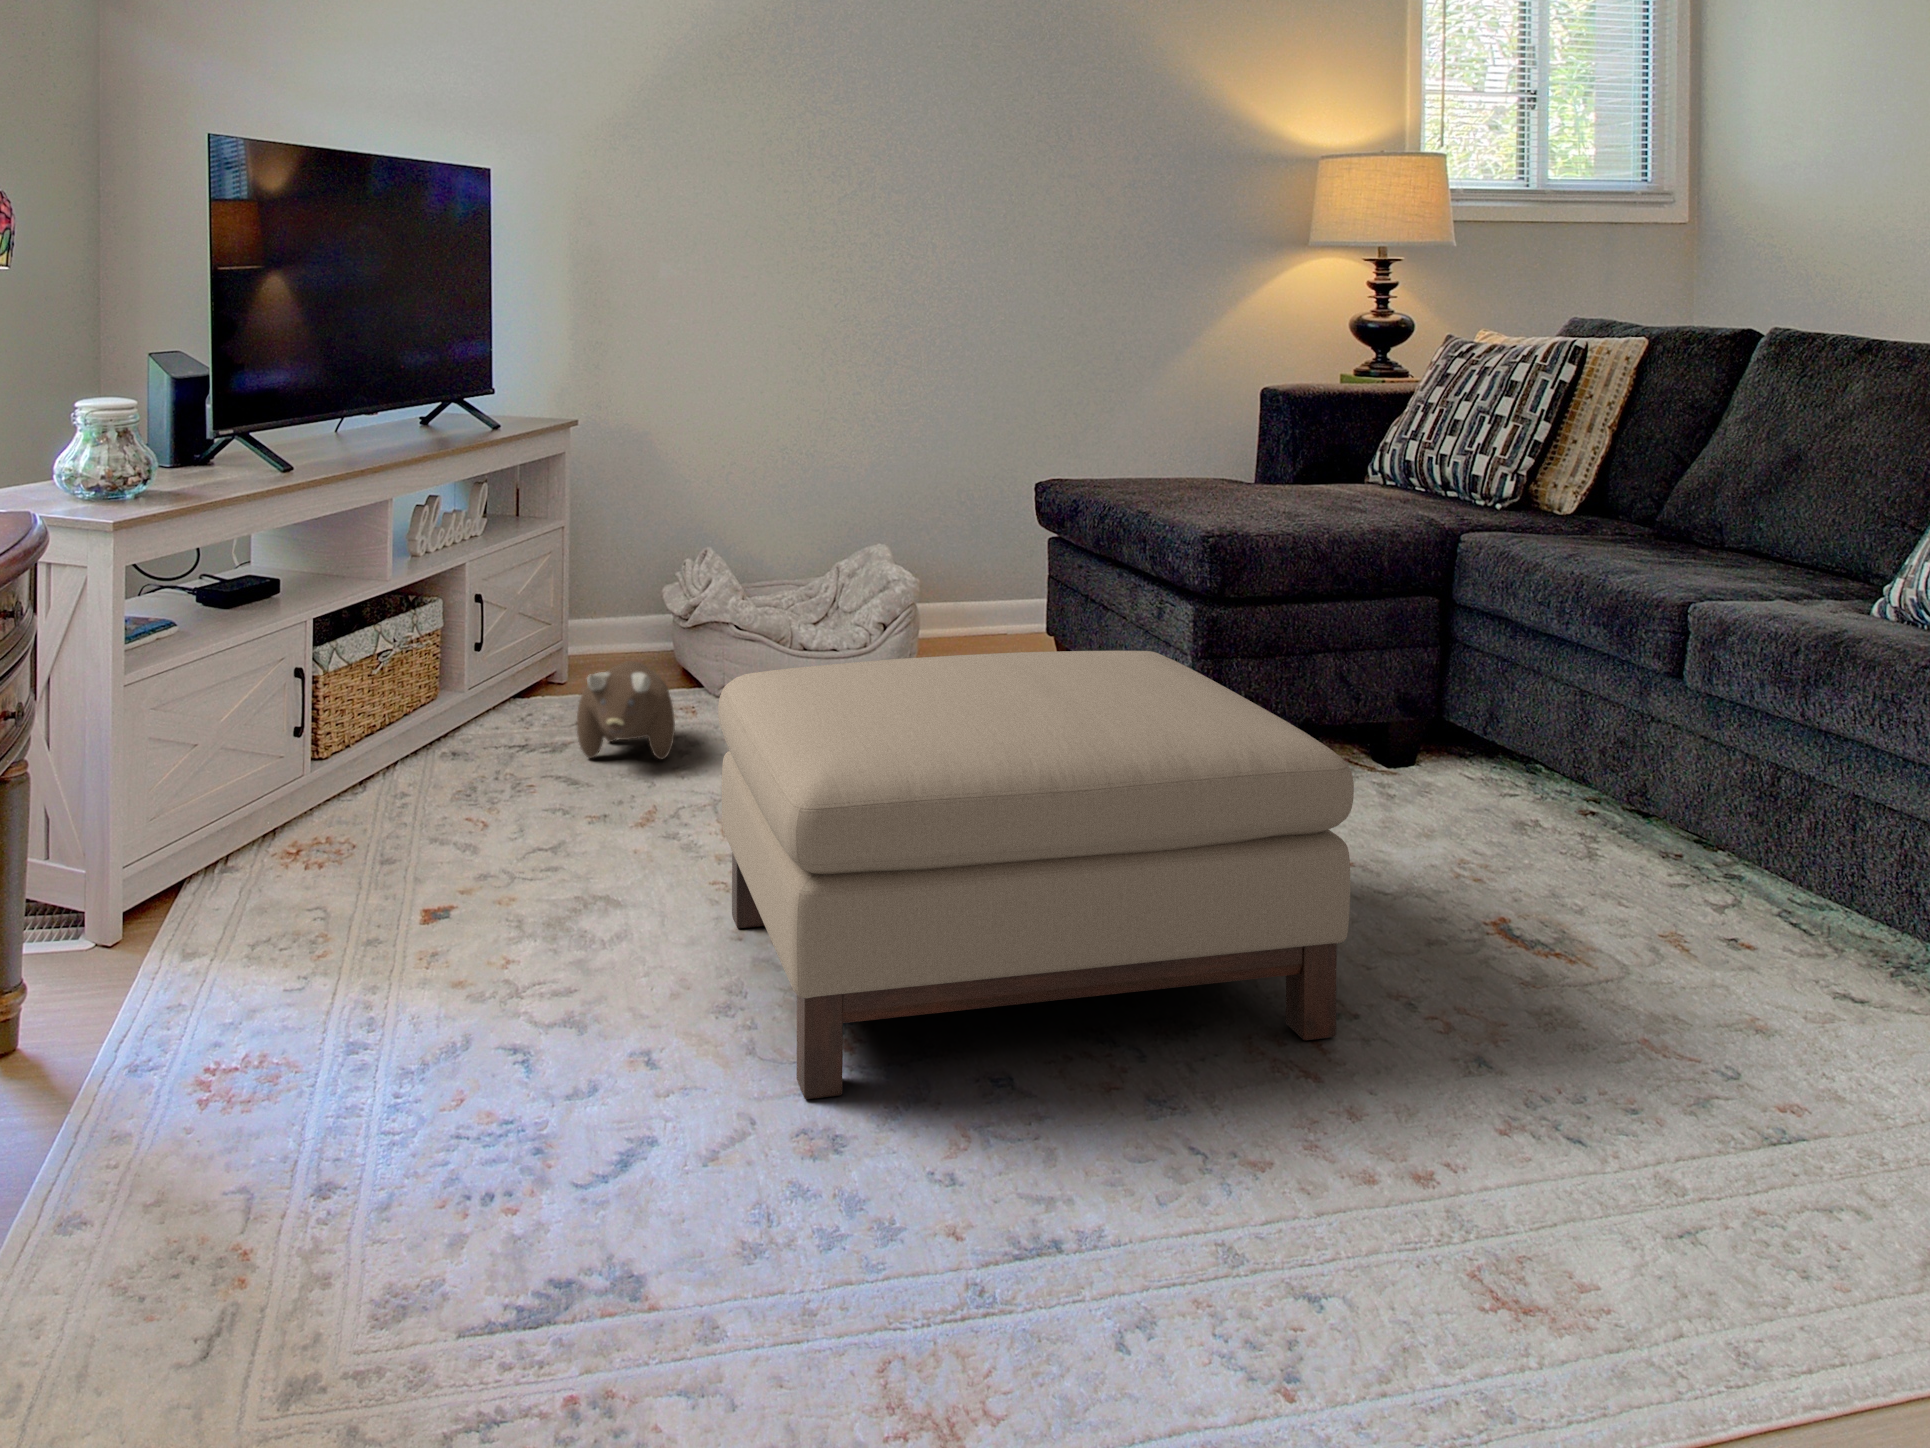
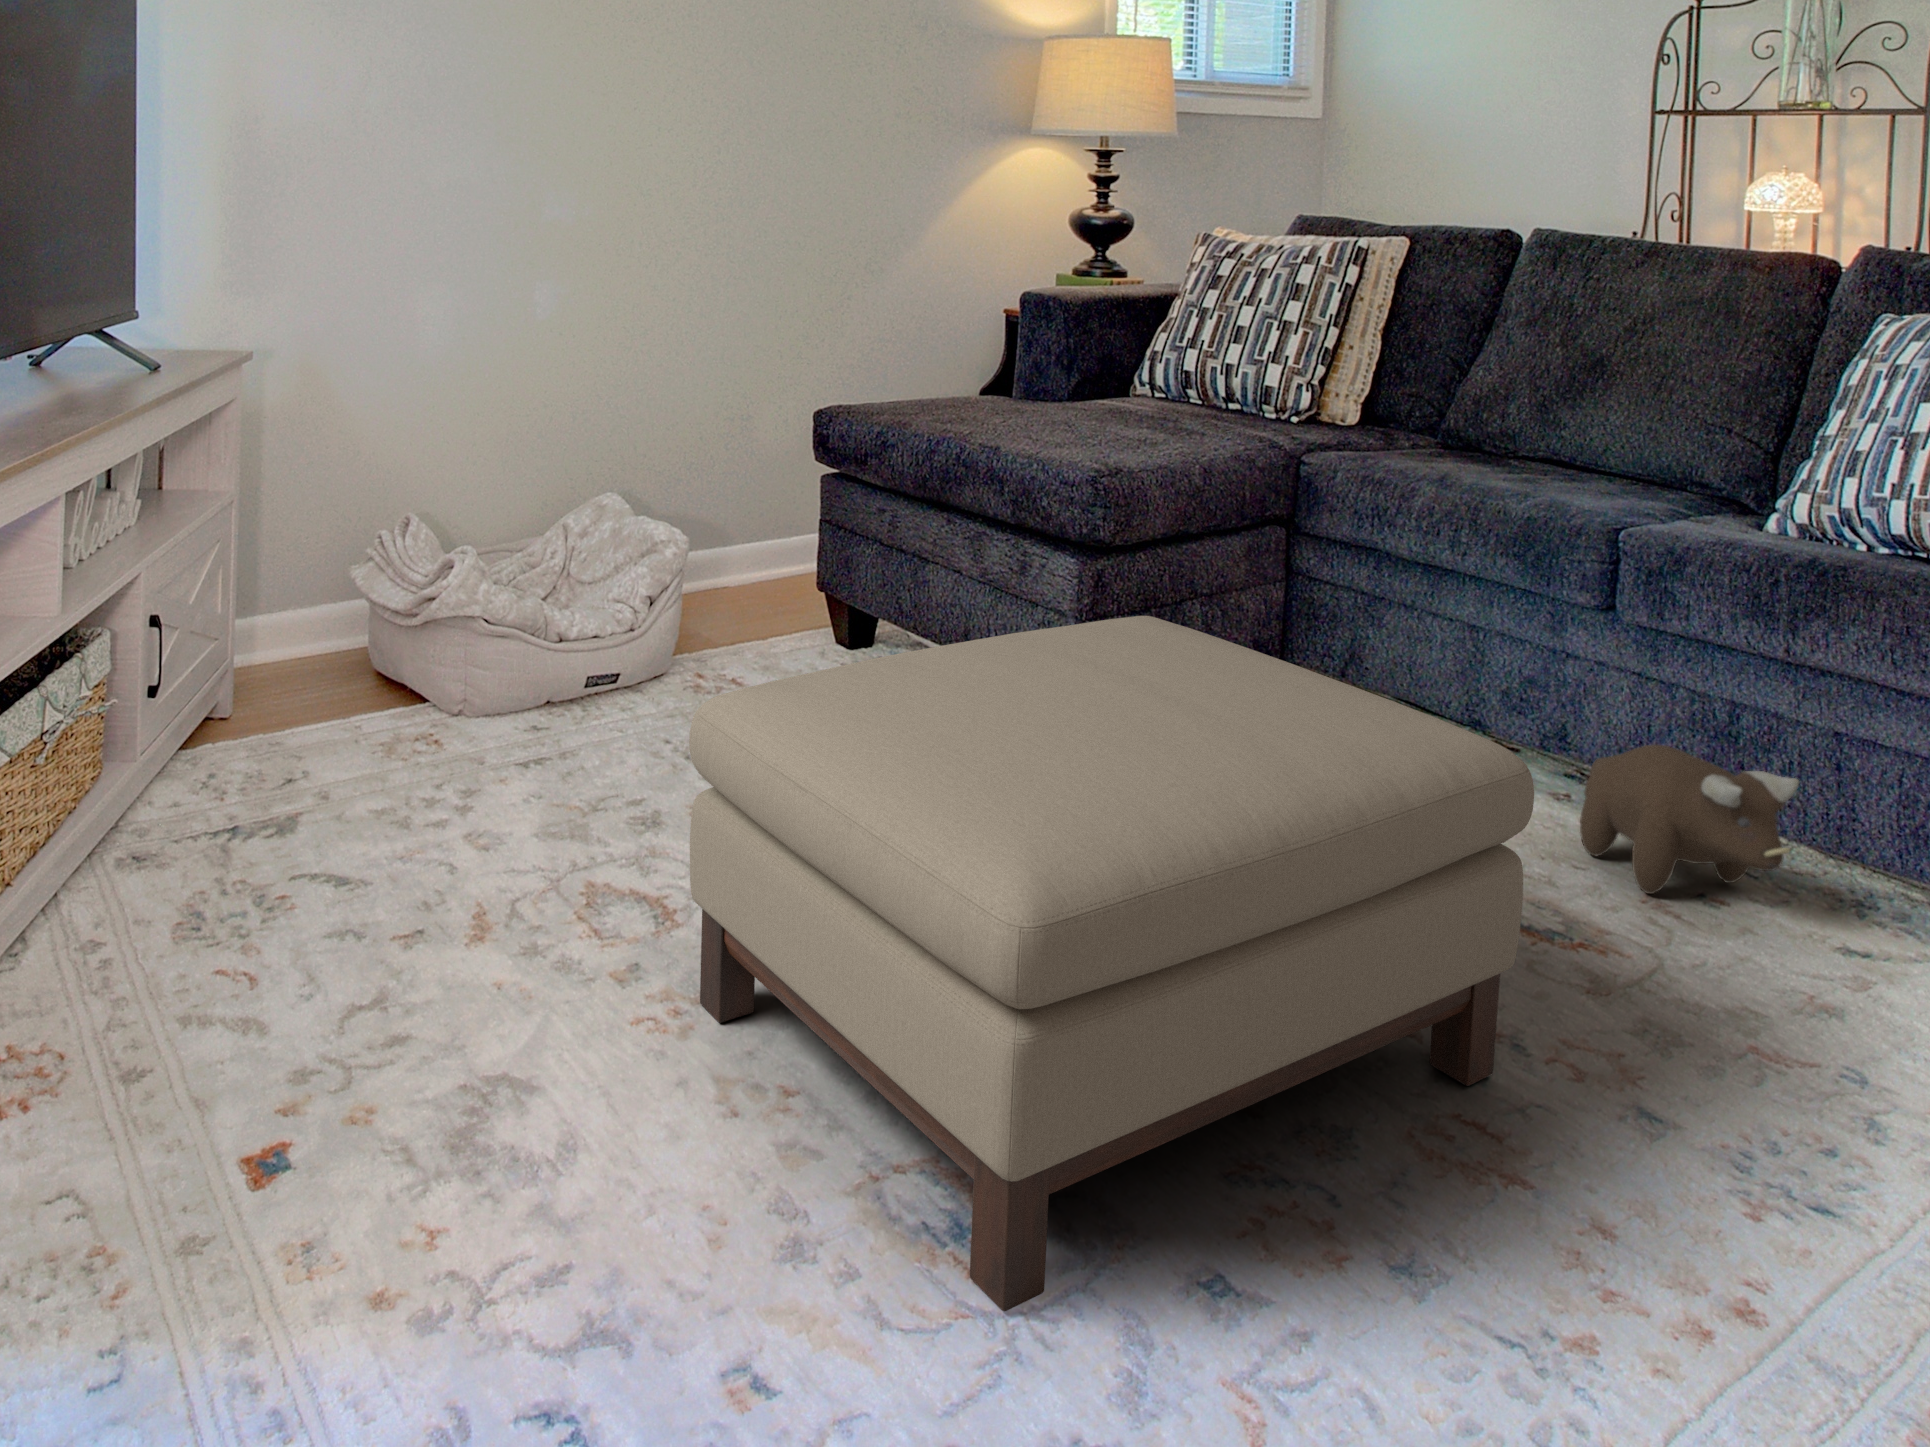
plush toy: present [577,661,675,760] -> present [1580,745,1799,894]

